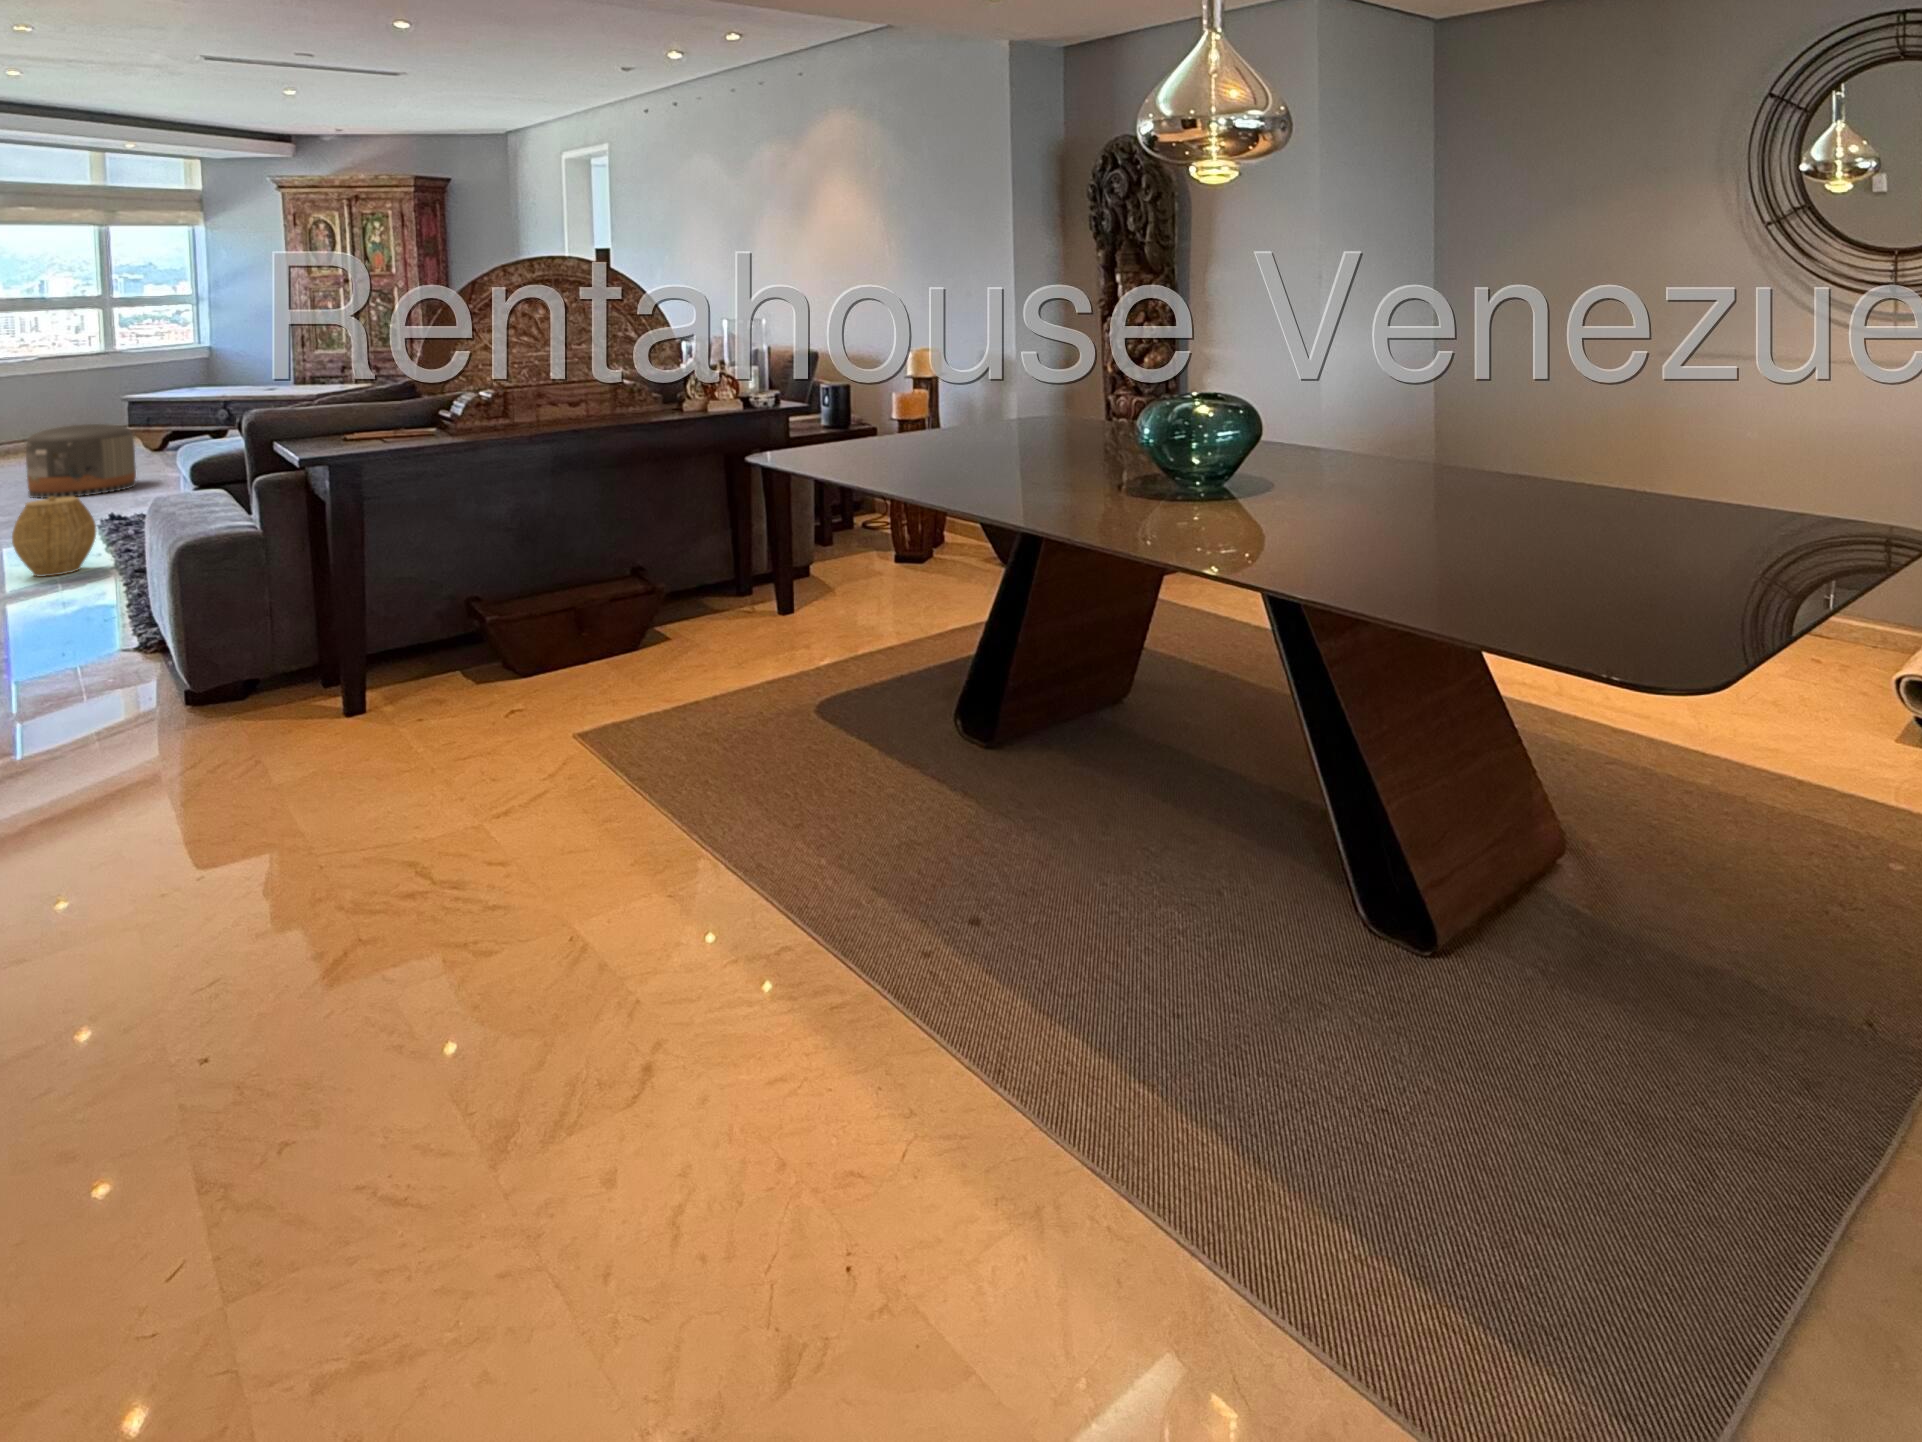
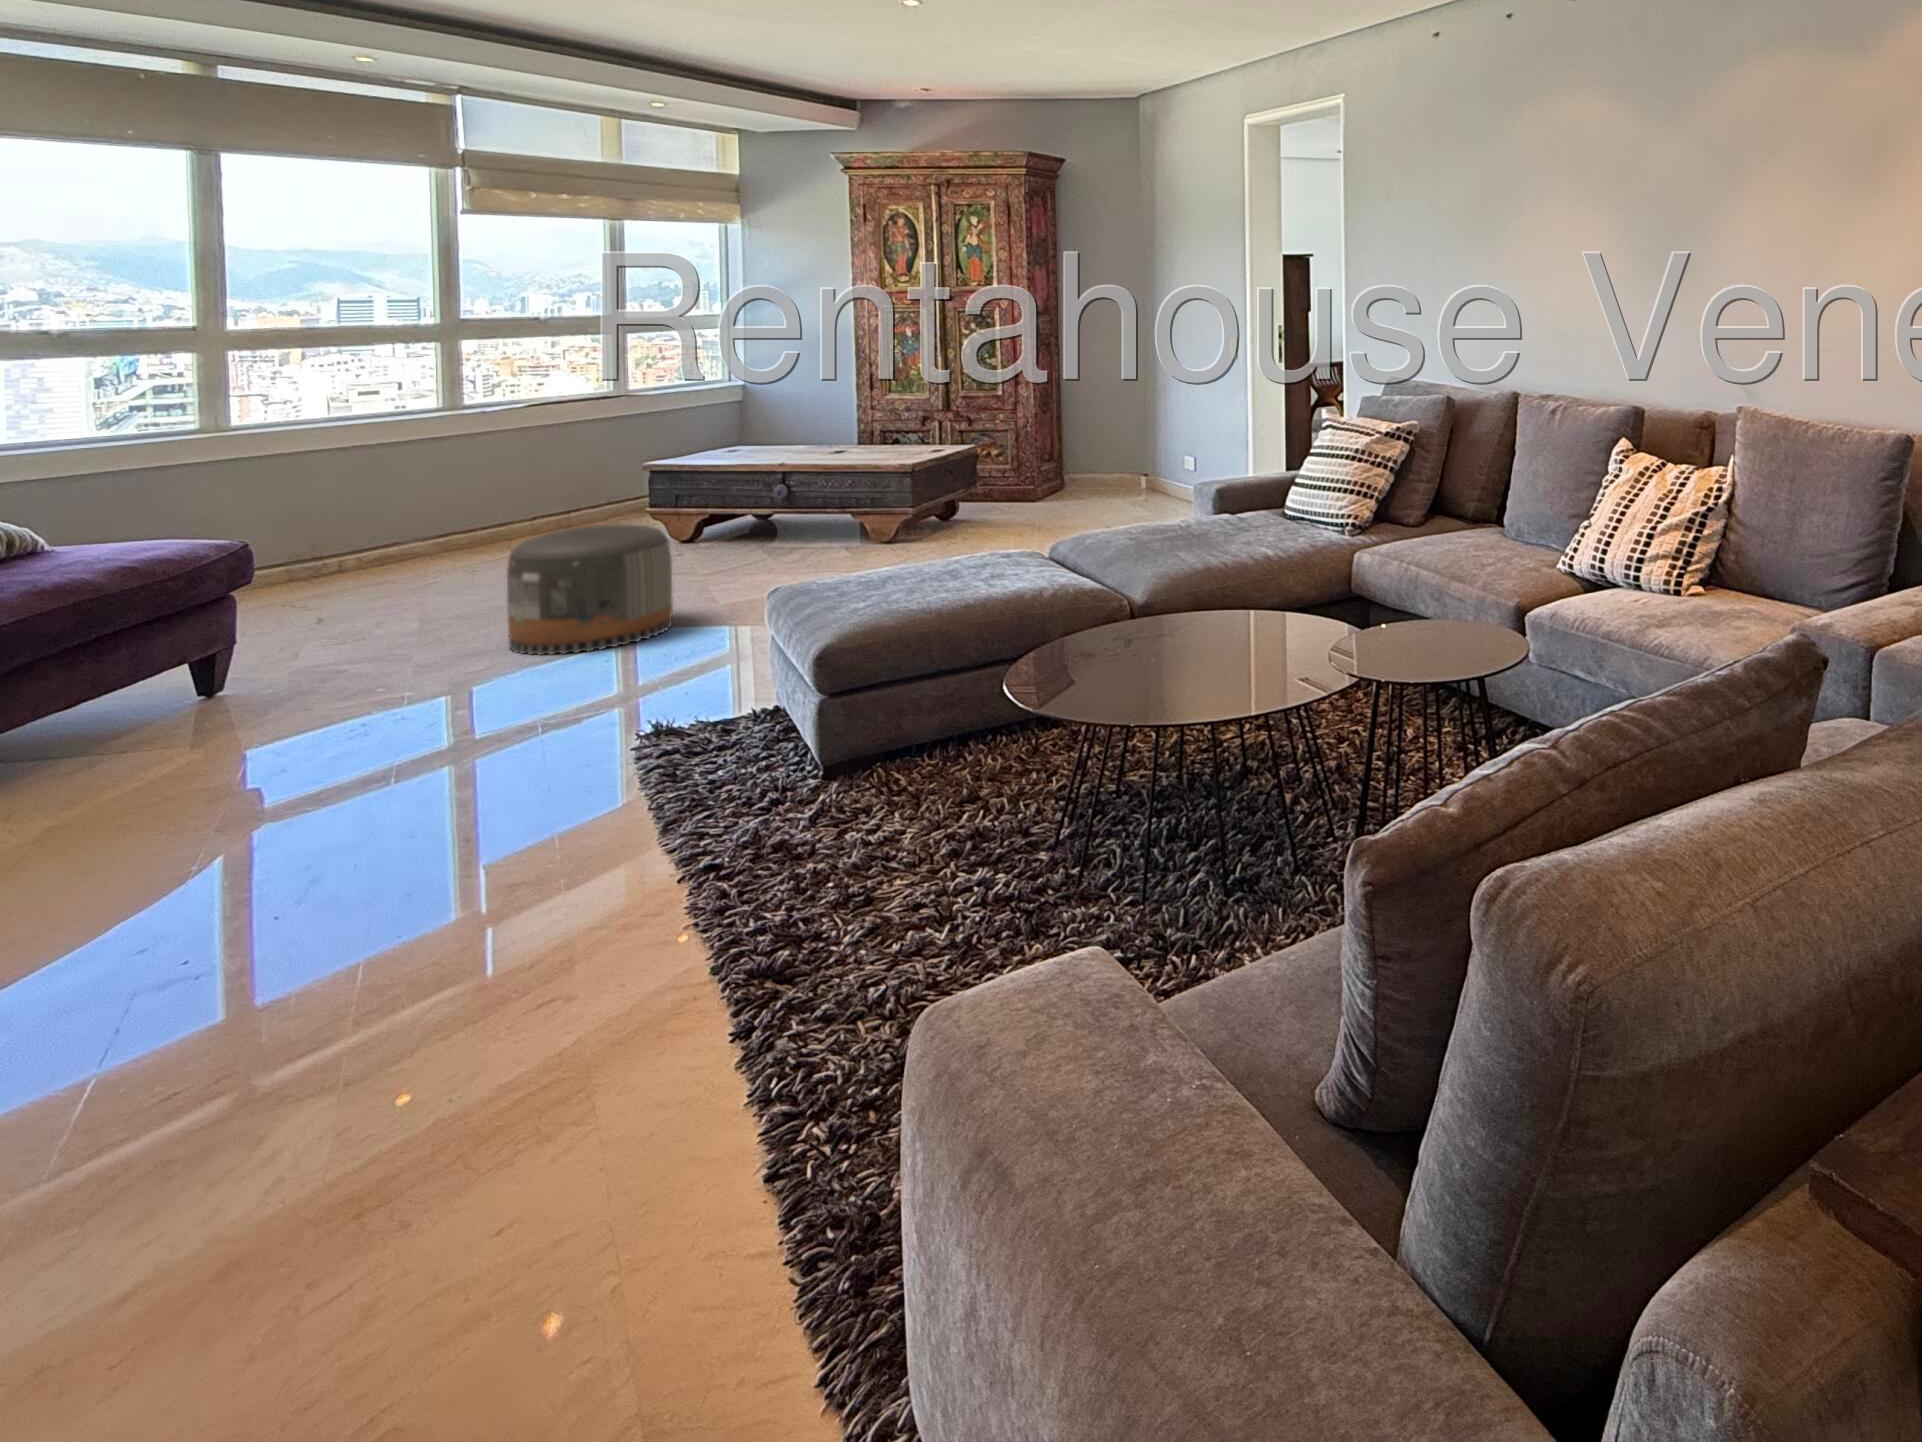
woven basket: present [12,496,96,577] -> none [473,760,649,958]

